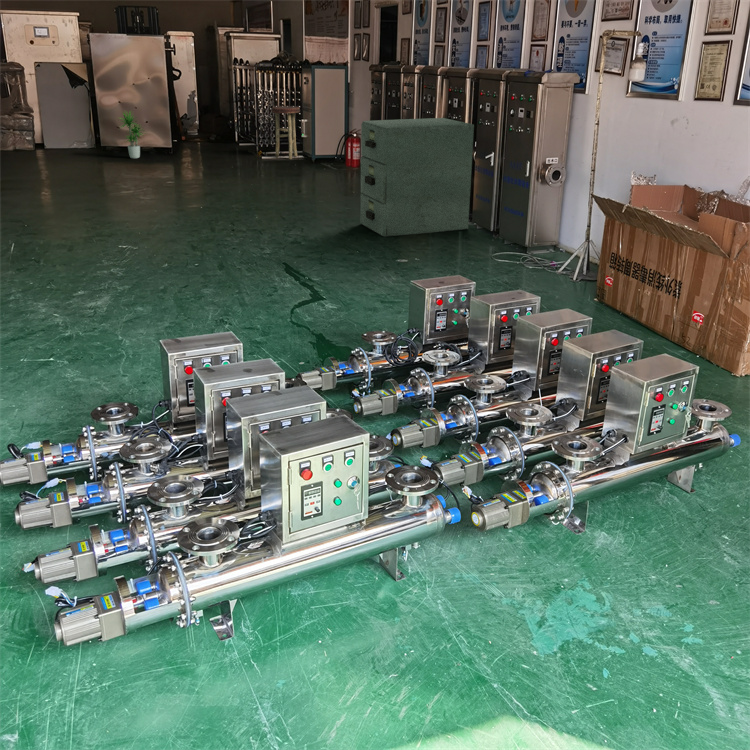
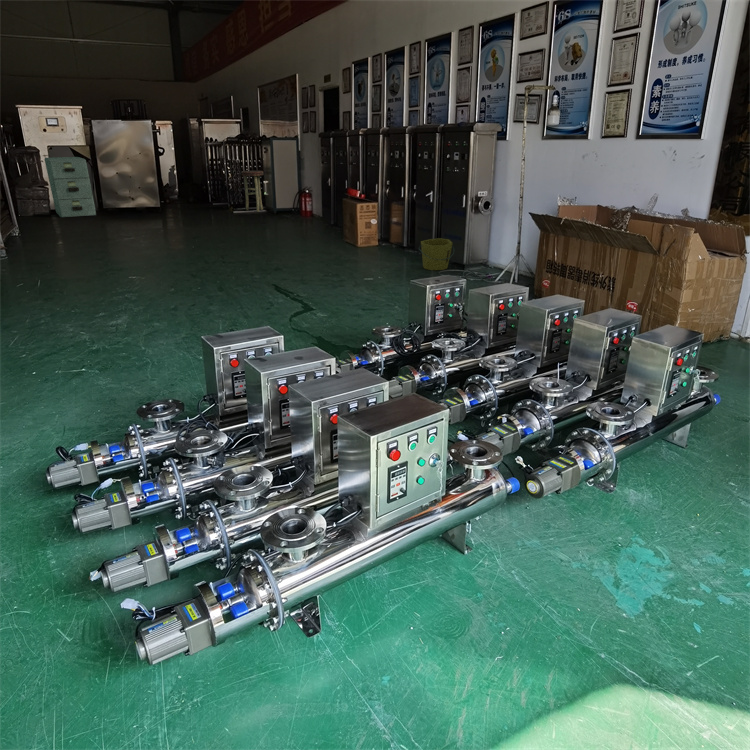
potted plant: present [120,112,143,158] -> none [115,175,143,214]
filing cabinet: present [360,118,474,237] -> present [44,157,96,217]
bucket: none [469,212,516,253] -> present [419,238,454,270]

